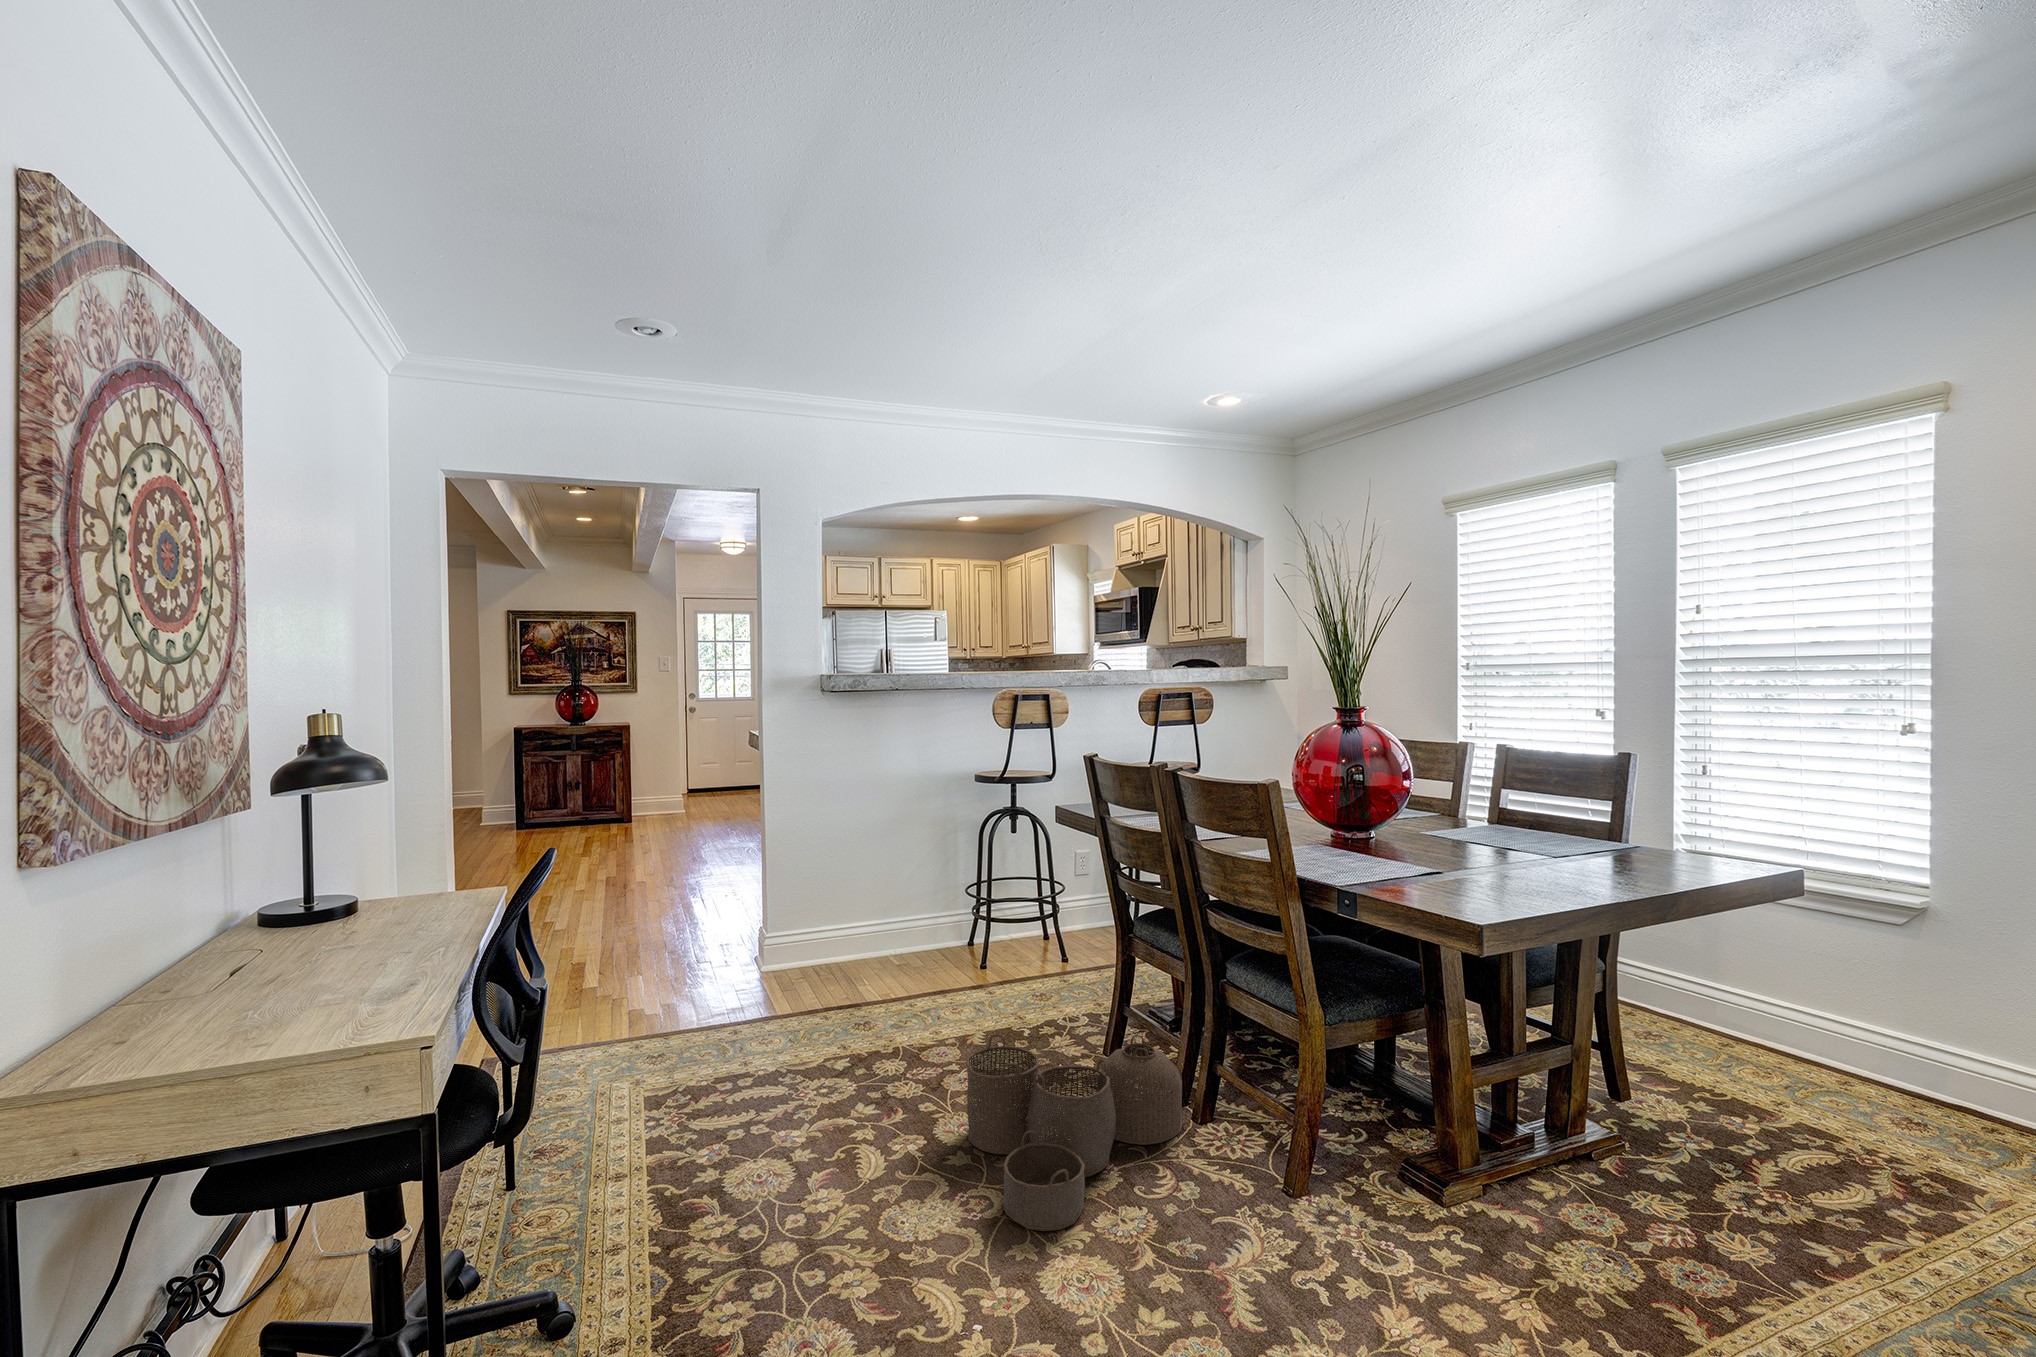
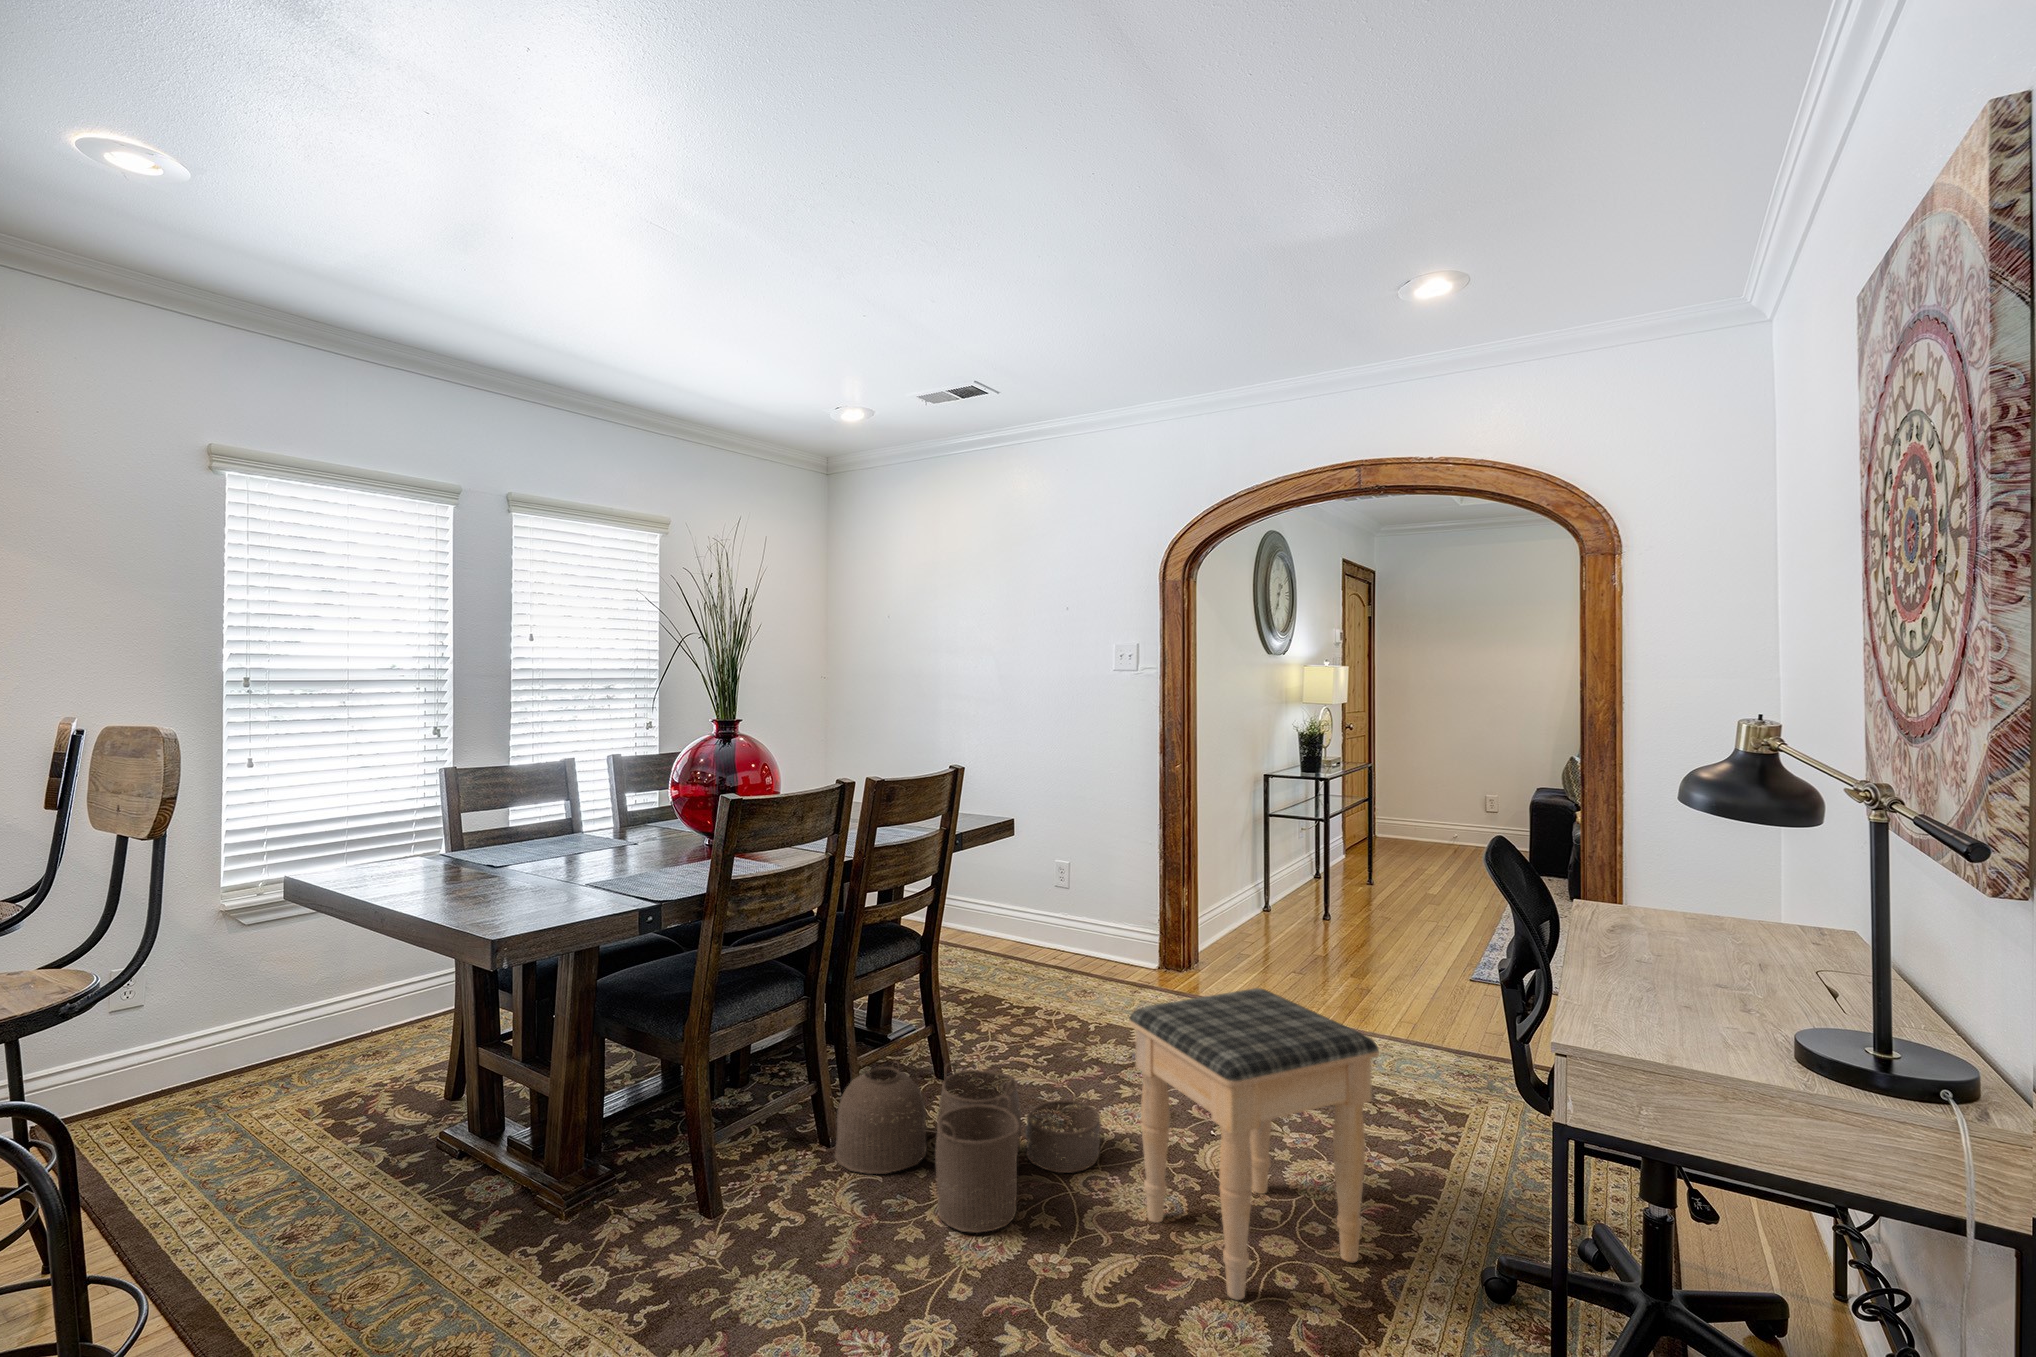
footstool: none [681,994,918,1302] -> present [1129,988,1379,1300]

